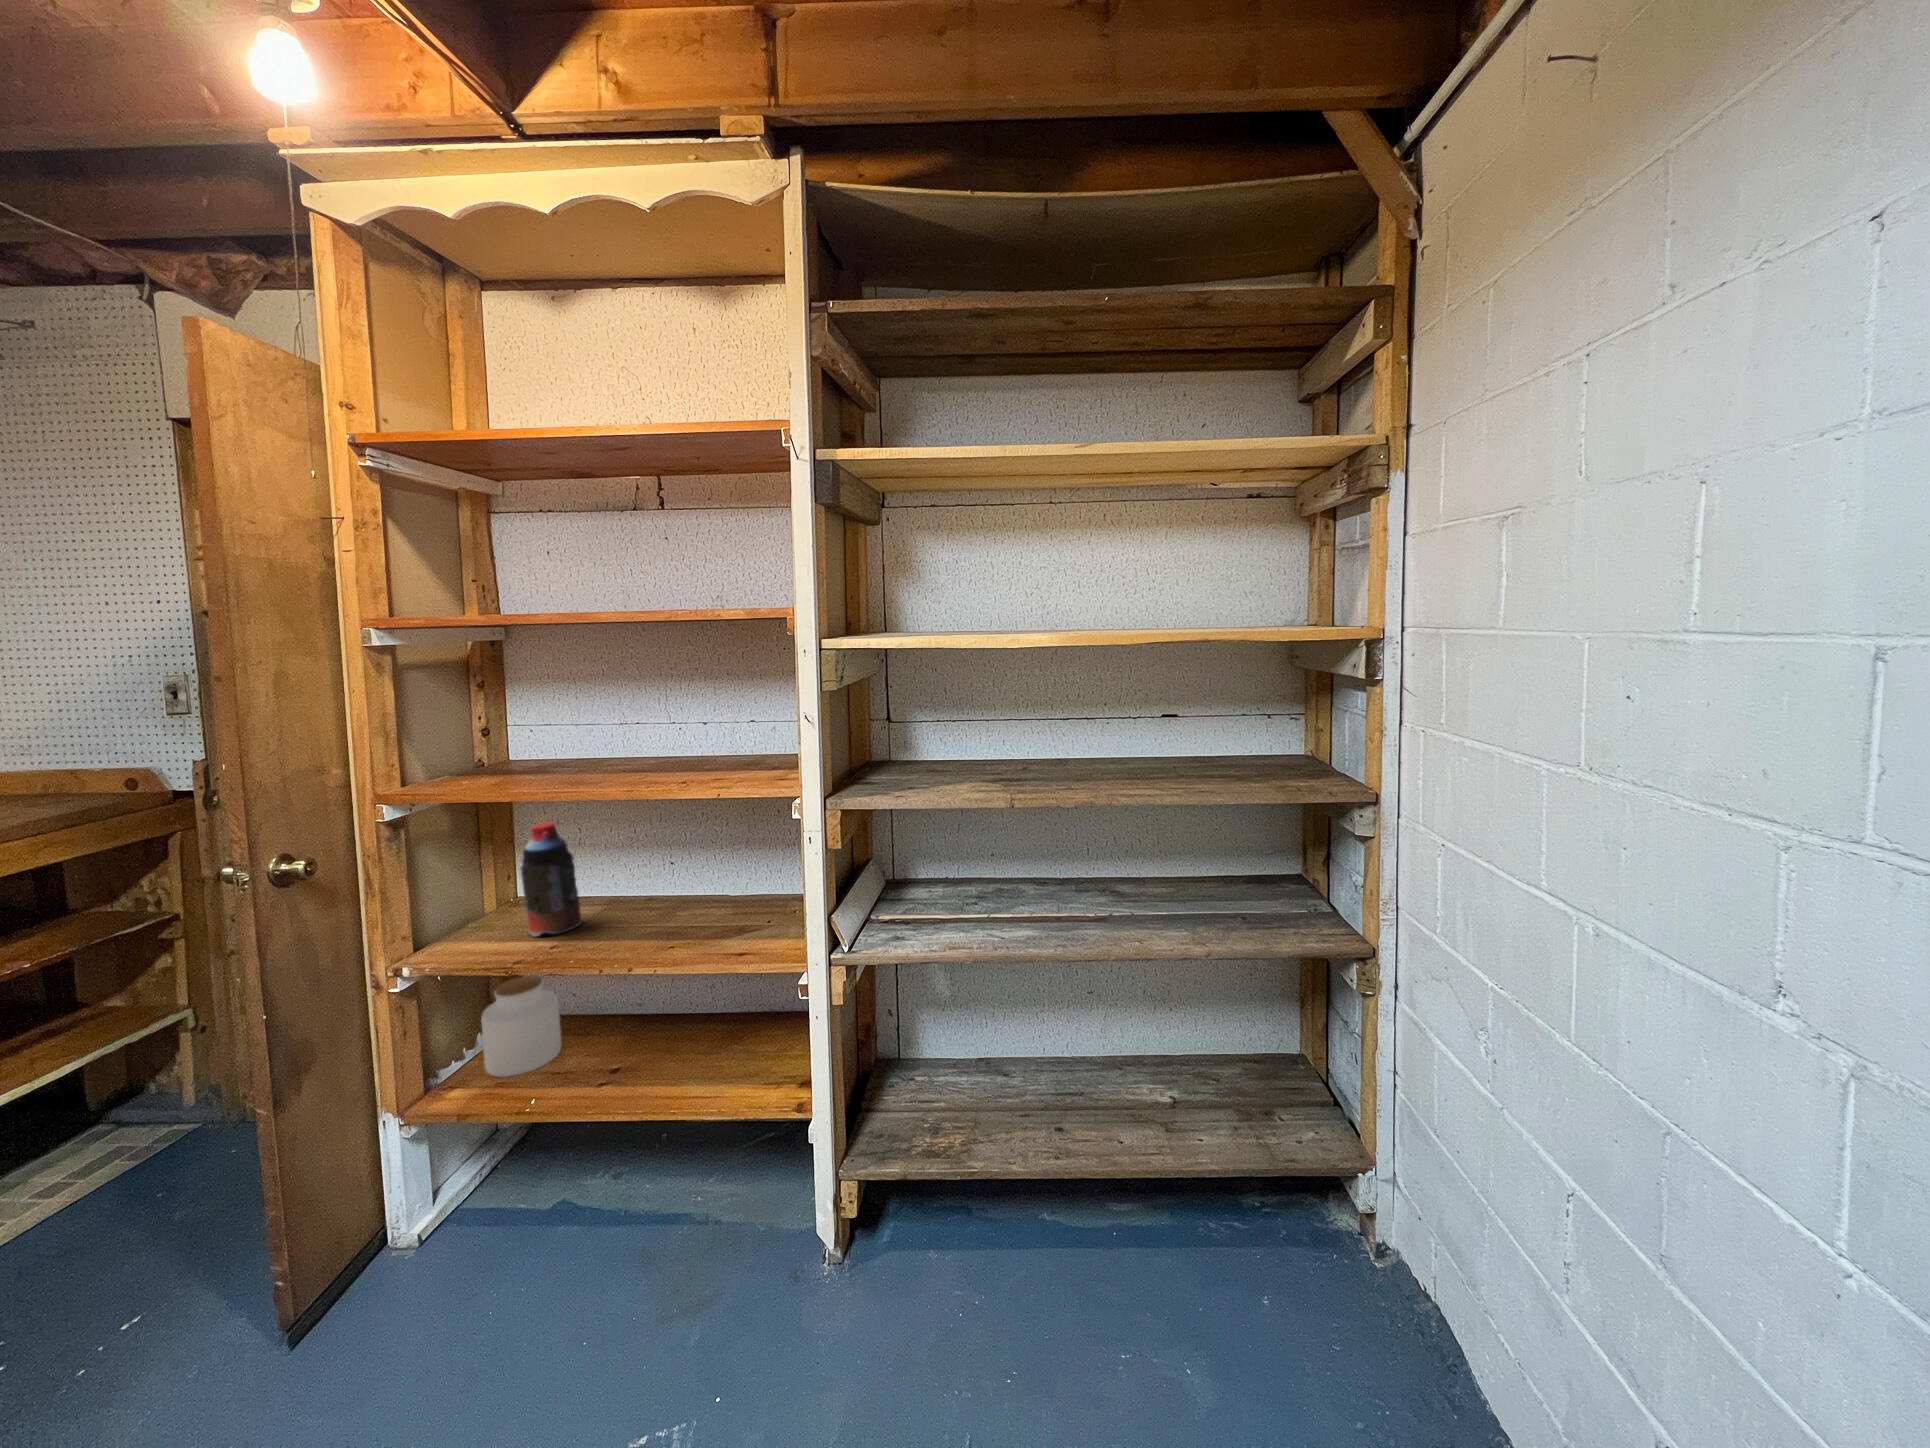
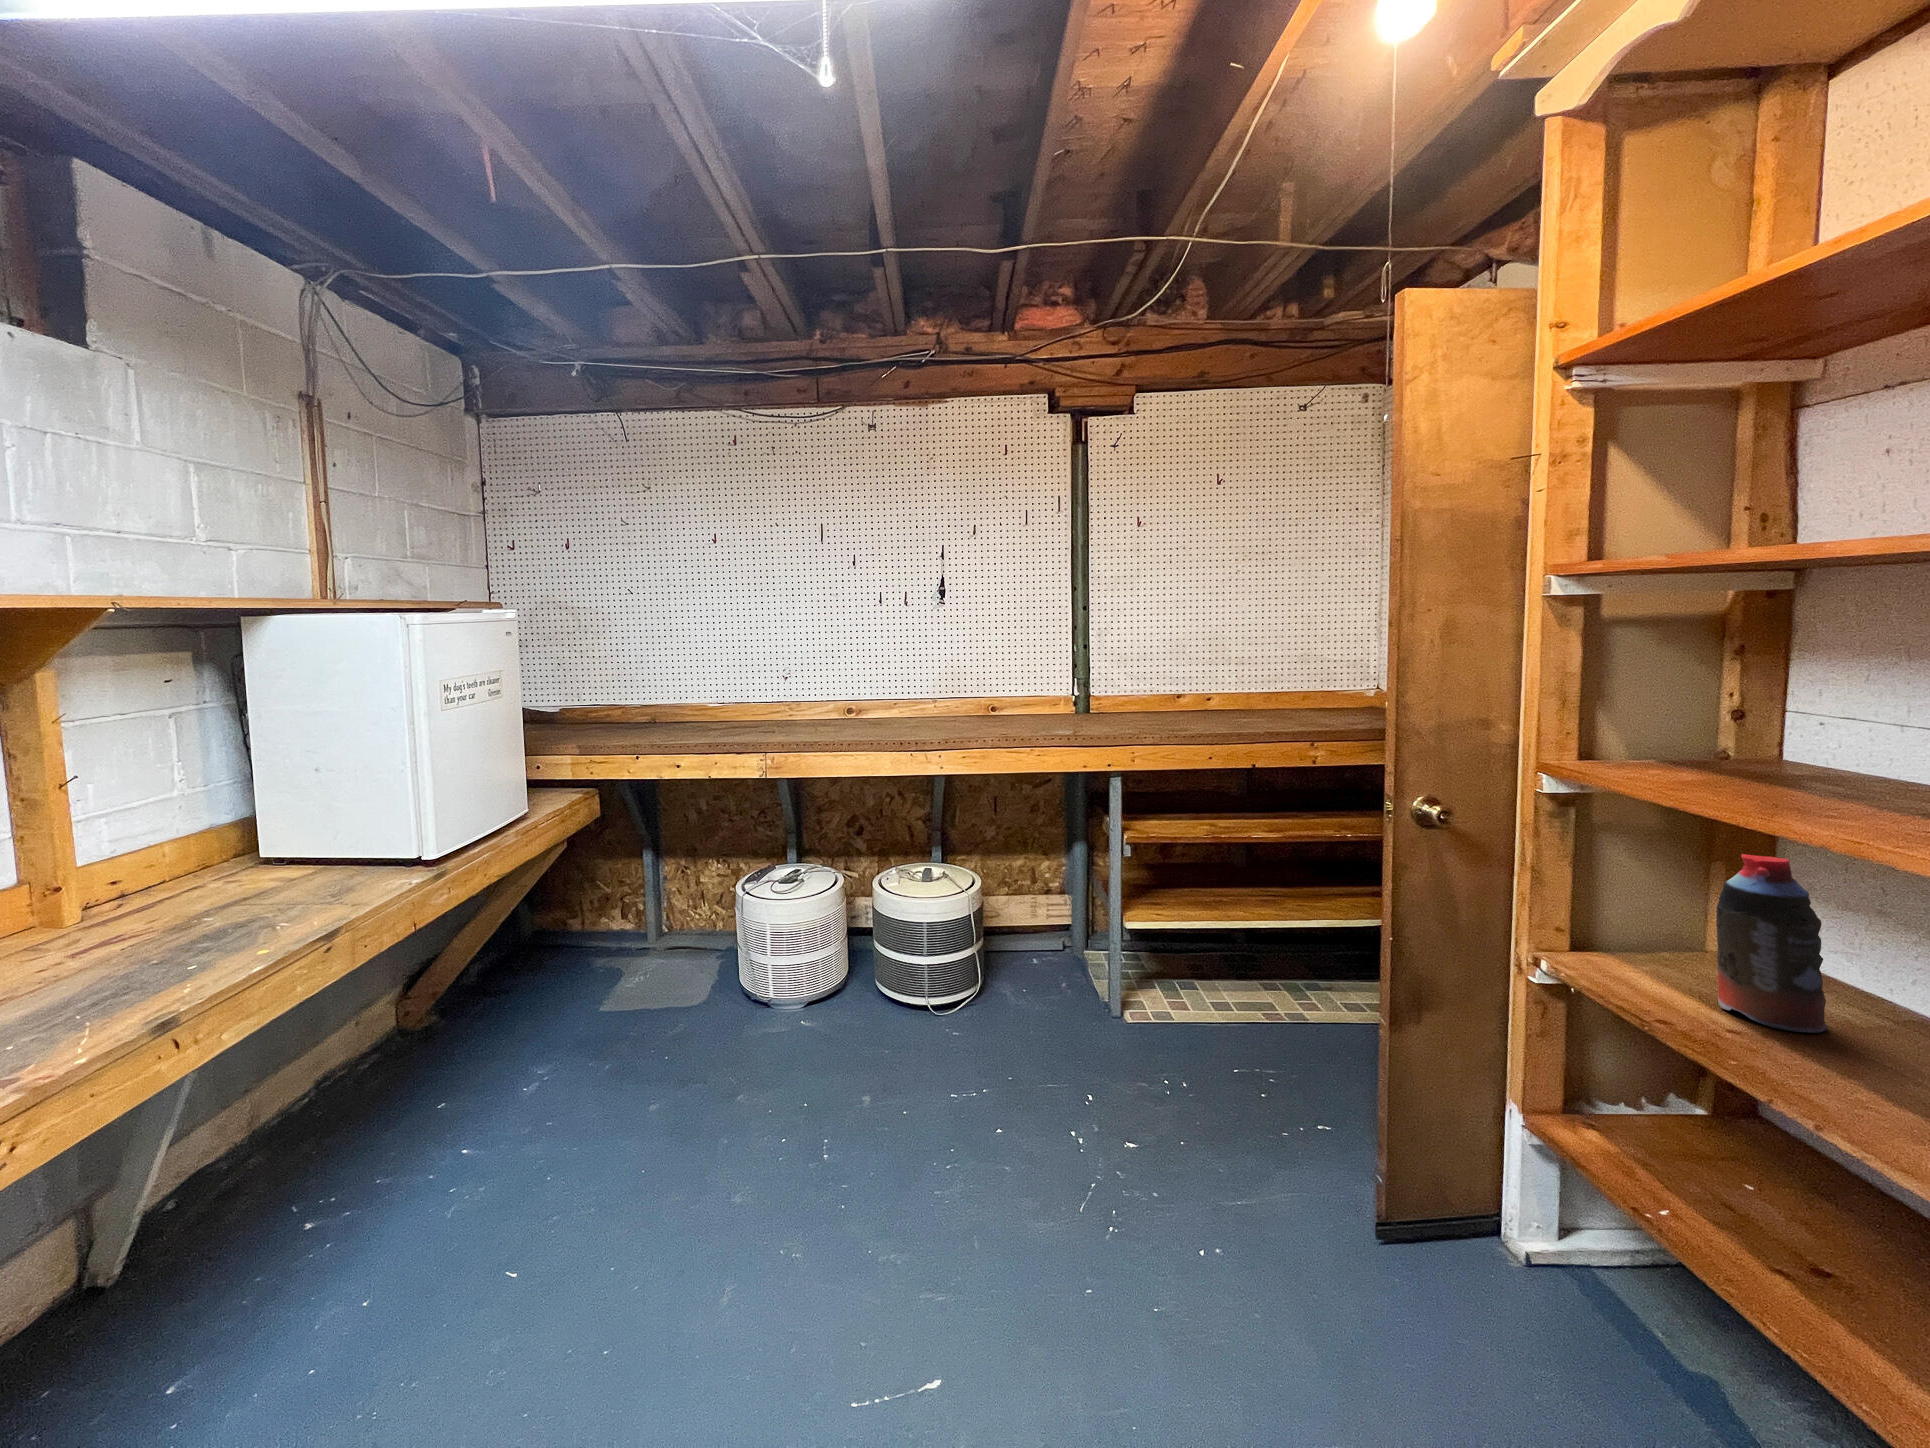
jar: present [481,977,562,1077] -> none [1639,1047,1775,1198]

